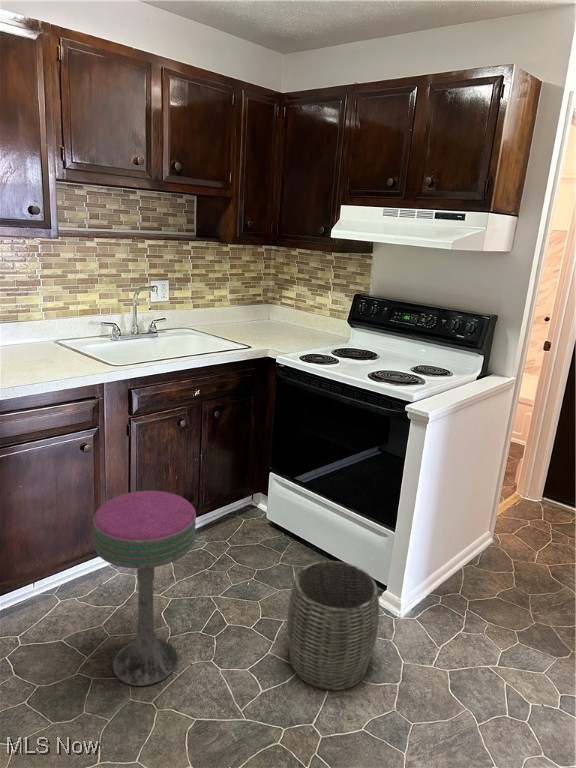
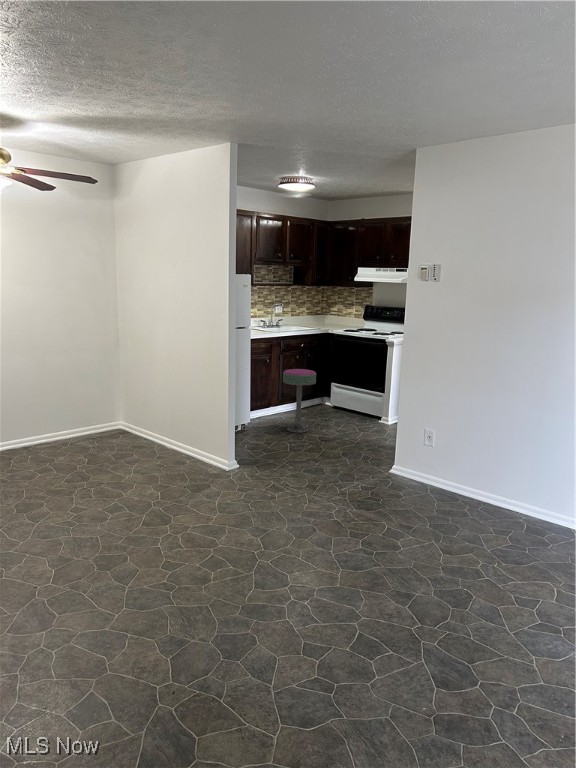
woven basket: present [287,561,379,690] -> none [347,396,380,434]

